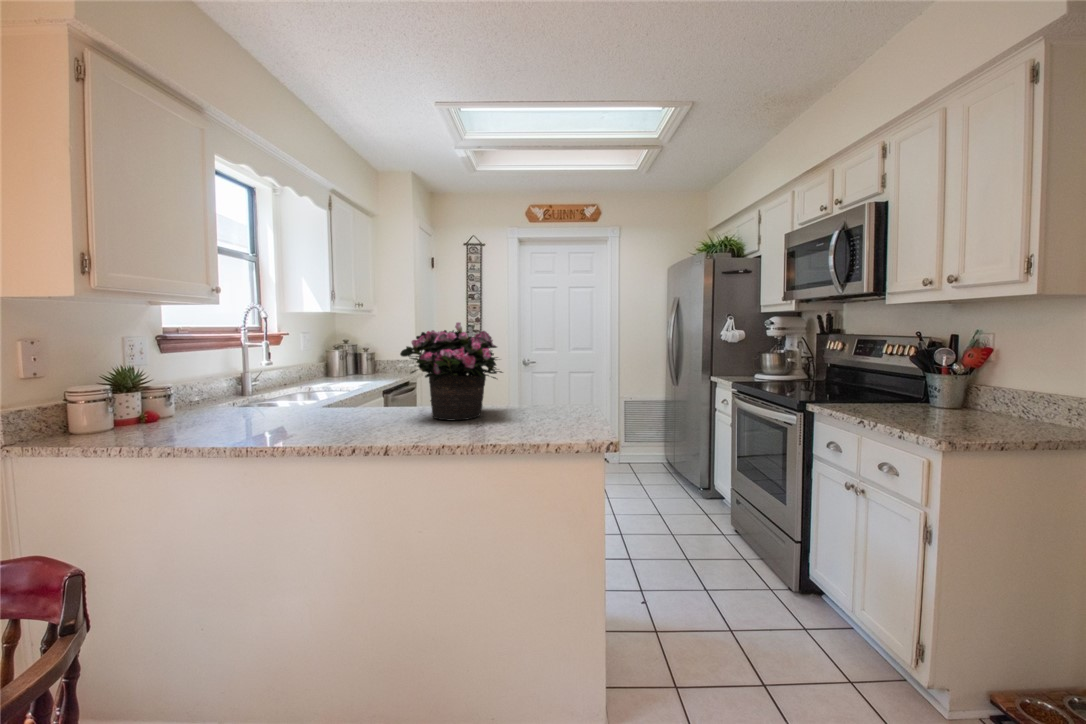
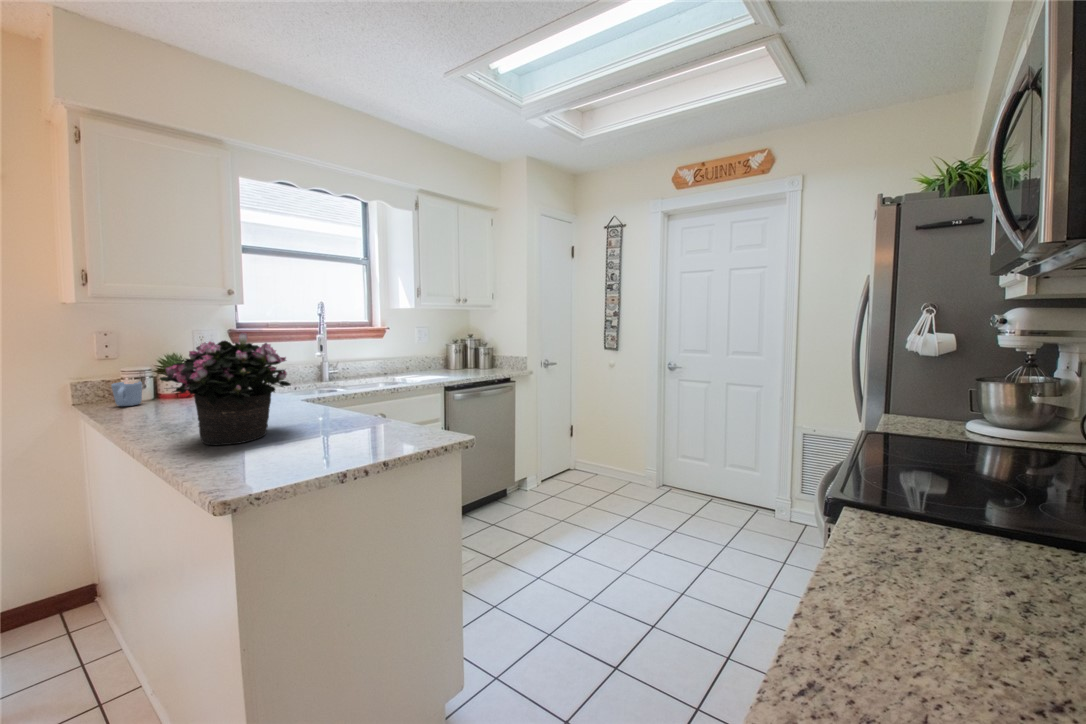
mug: none [112,399,152,433] -> present [111,382,142,406]

